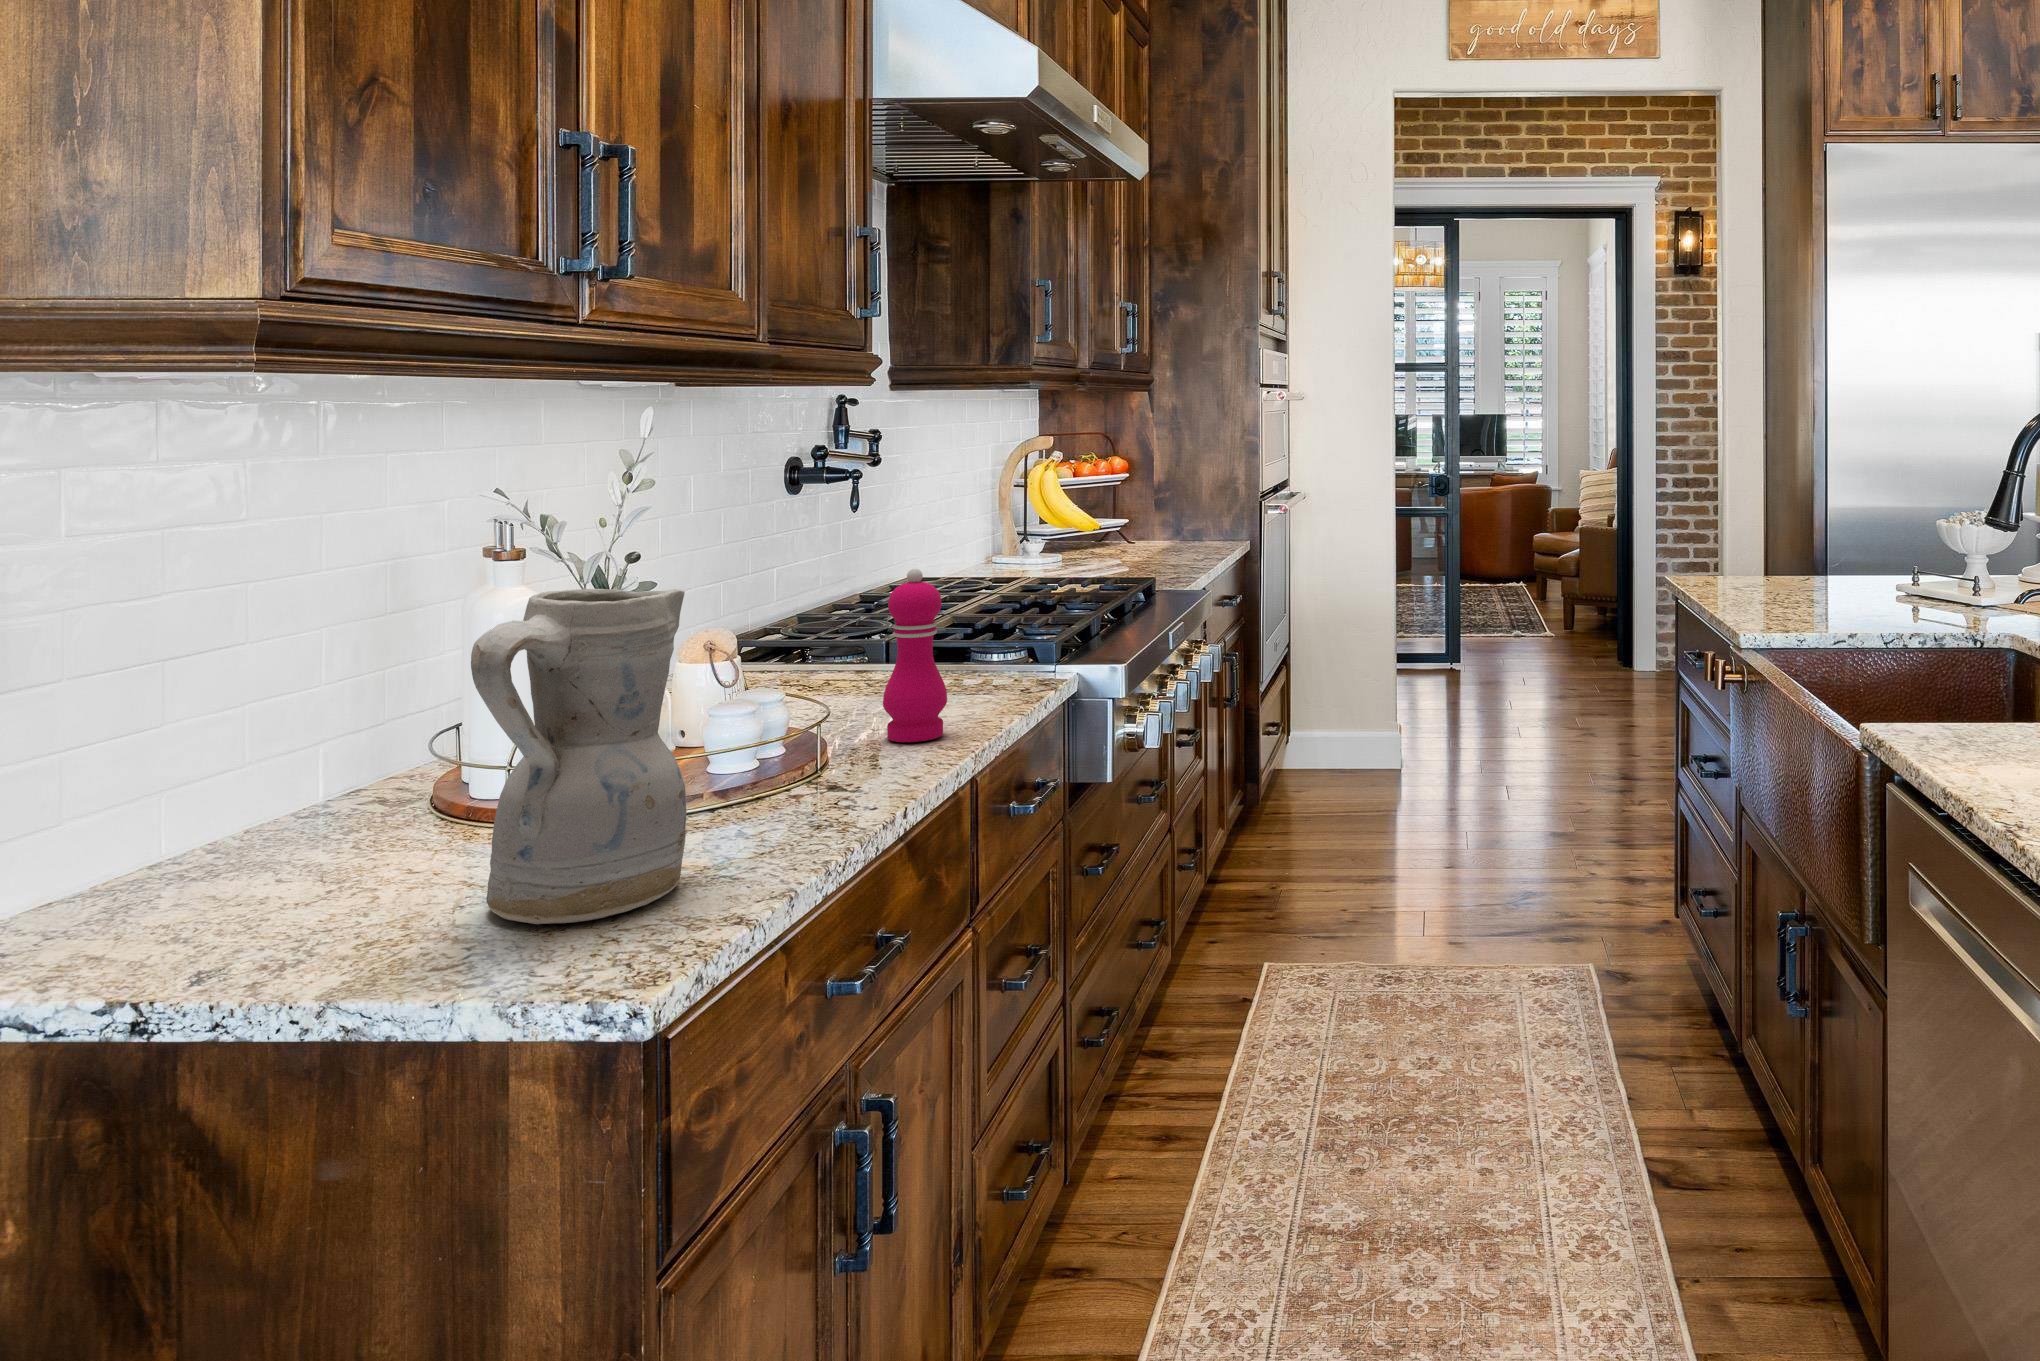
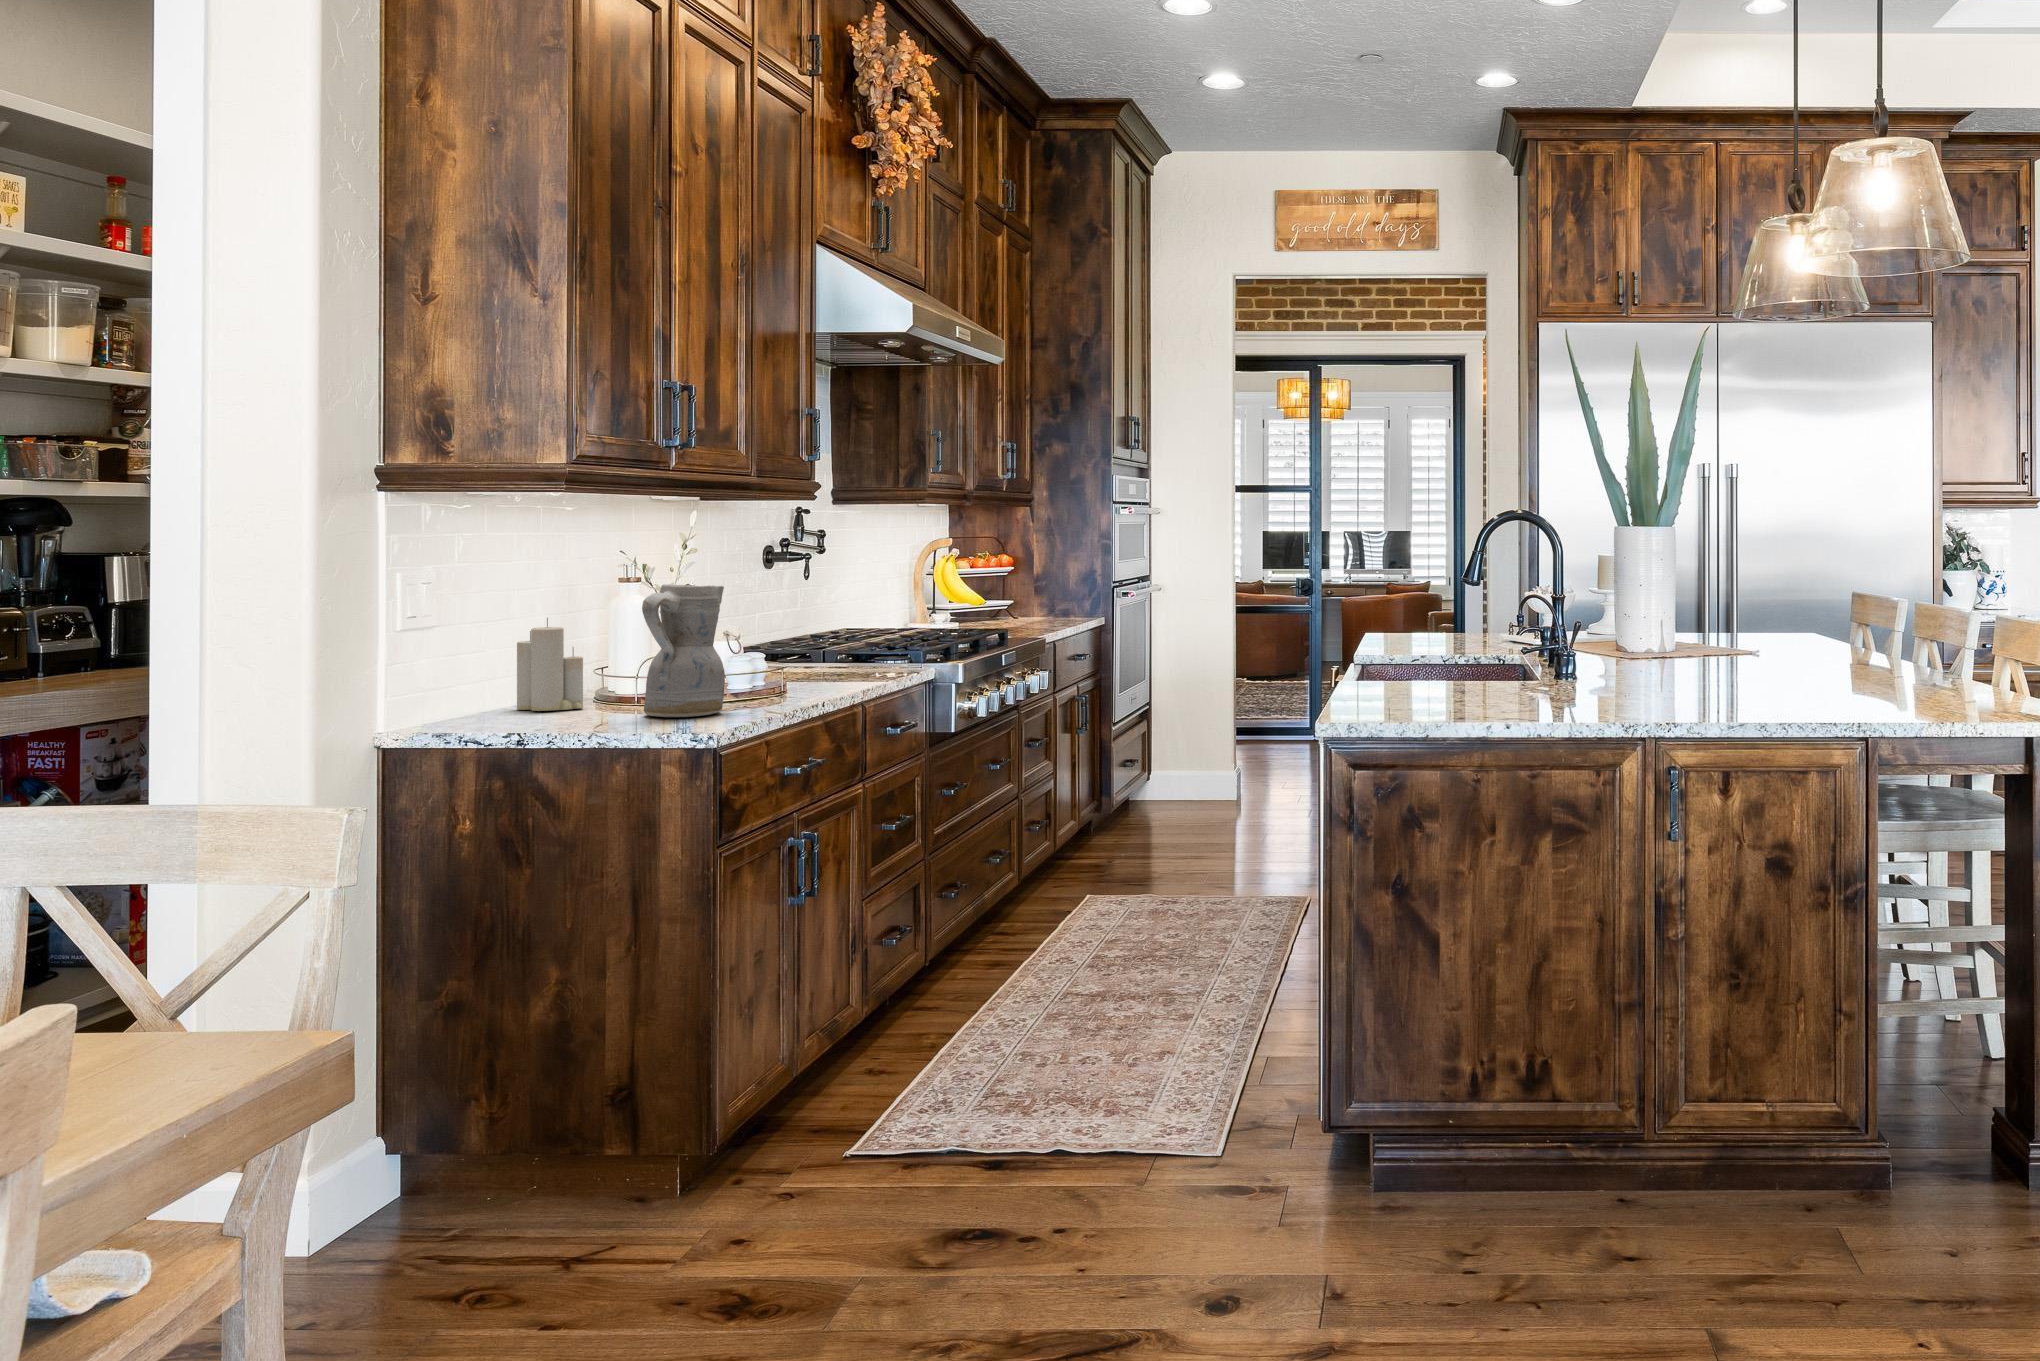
pepper mill: present [883,569,947,742] -> none [814,596,848,686]
candle: none [208,664,369,886] -> present [517,618,583,711]

